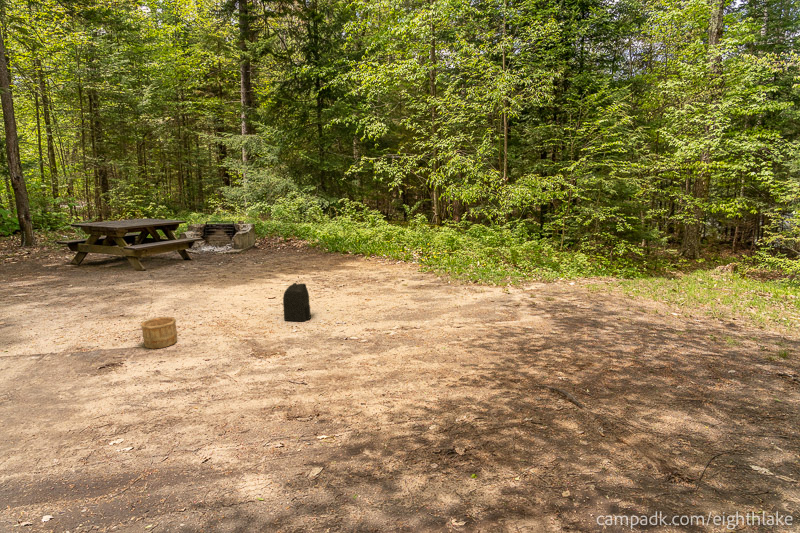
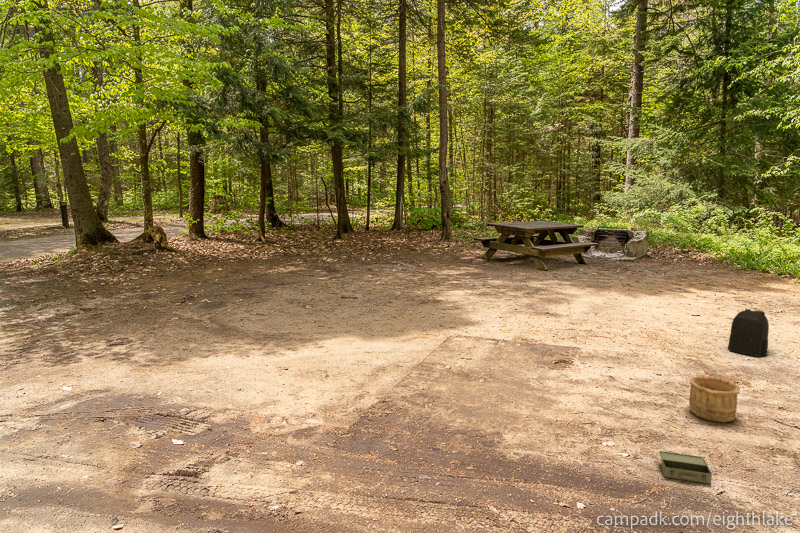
wooden bucket: present [141,317,177,349] -> present [689,376,740,422]
toolbox: none [159,448,210,490] -> present [659,451,712,484]

